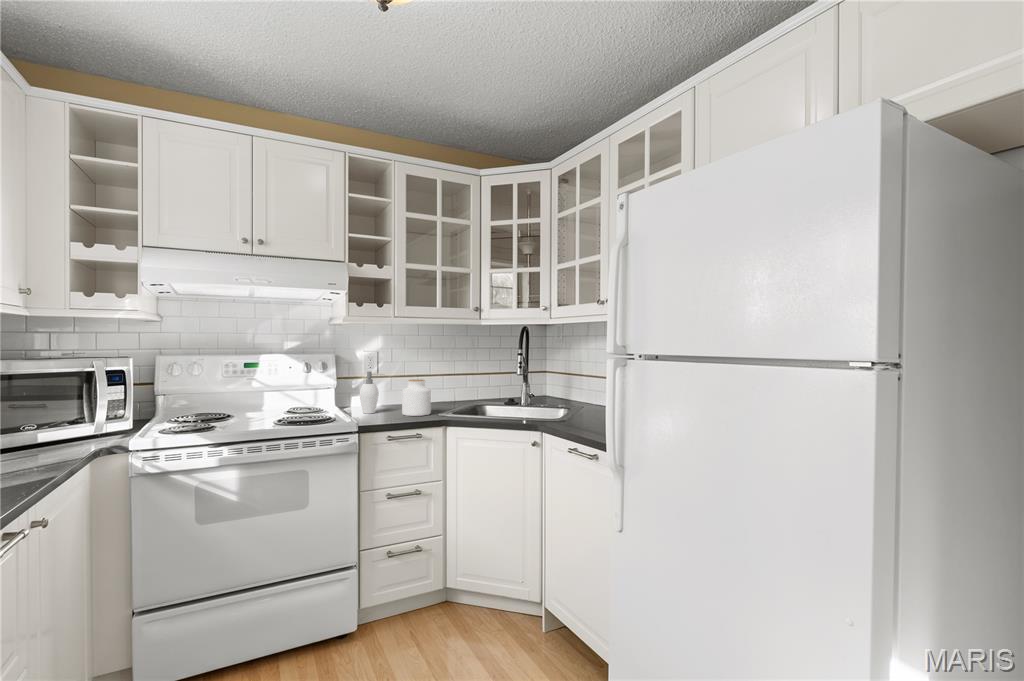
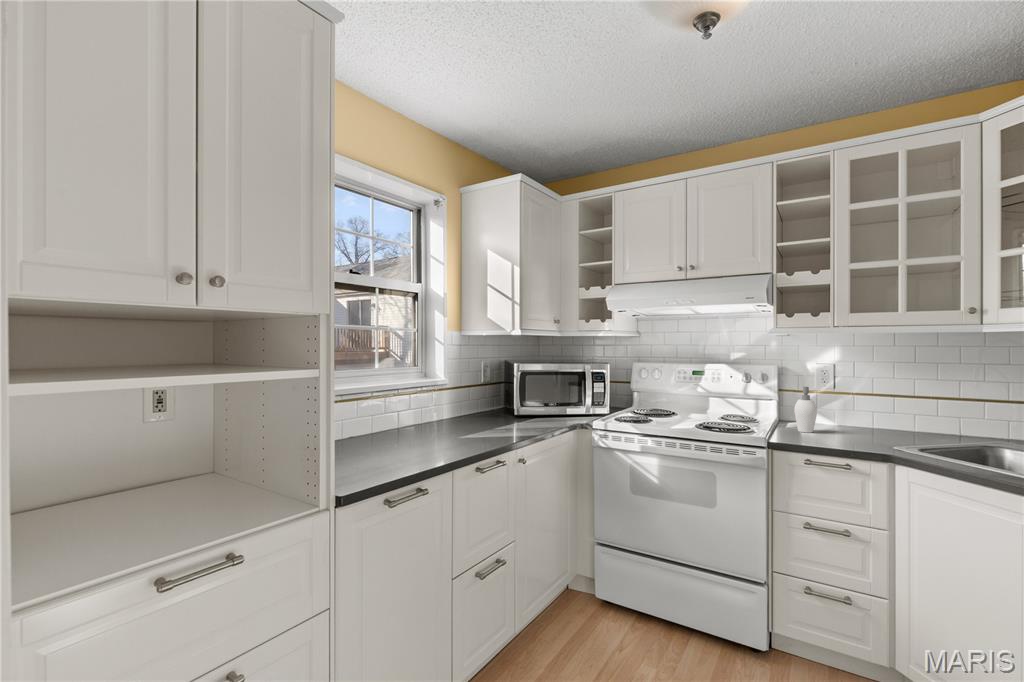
jar: present [402,380,431,416] -> none [841,400,881,444]

